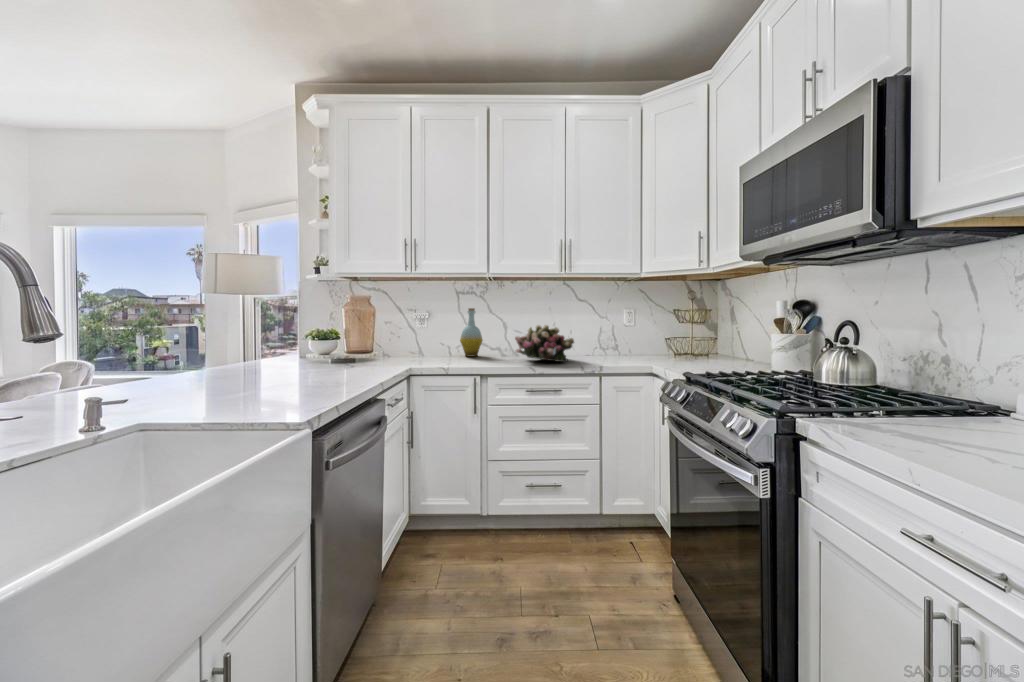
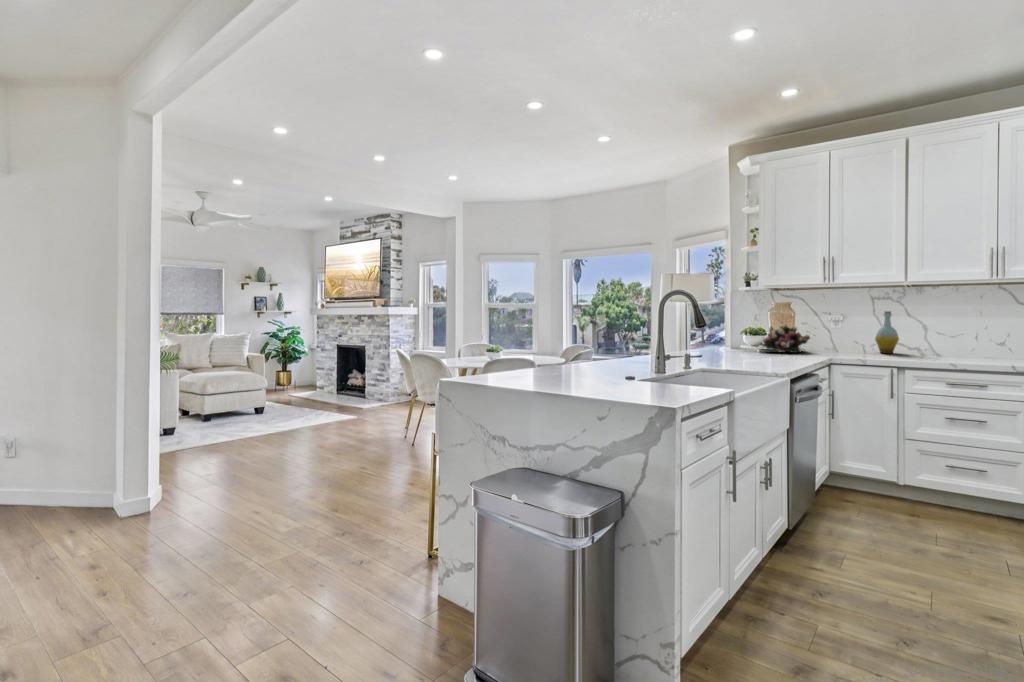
flower arrangement: present [515,325,574,362] -> present [757,325,810,353]

